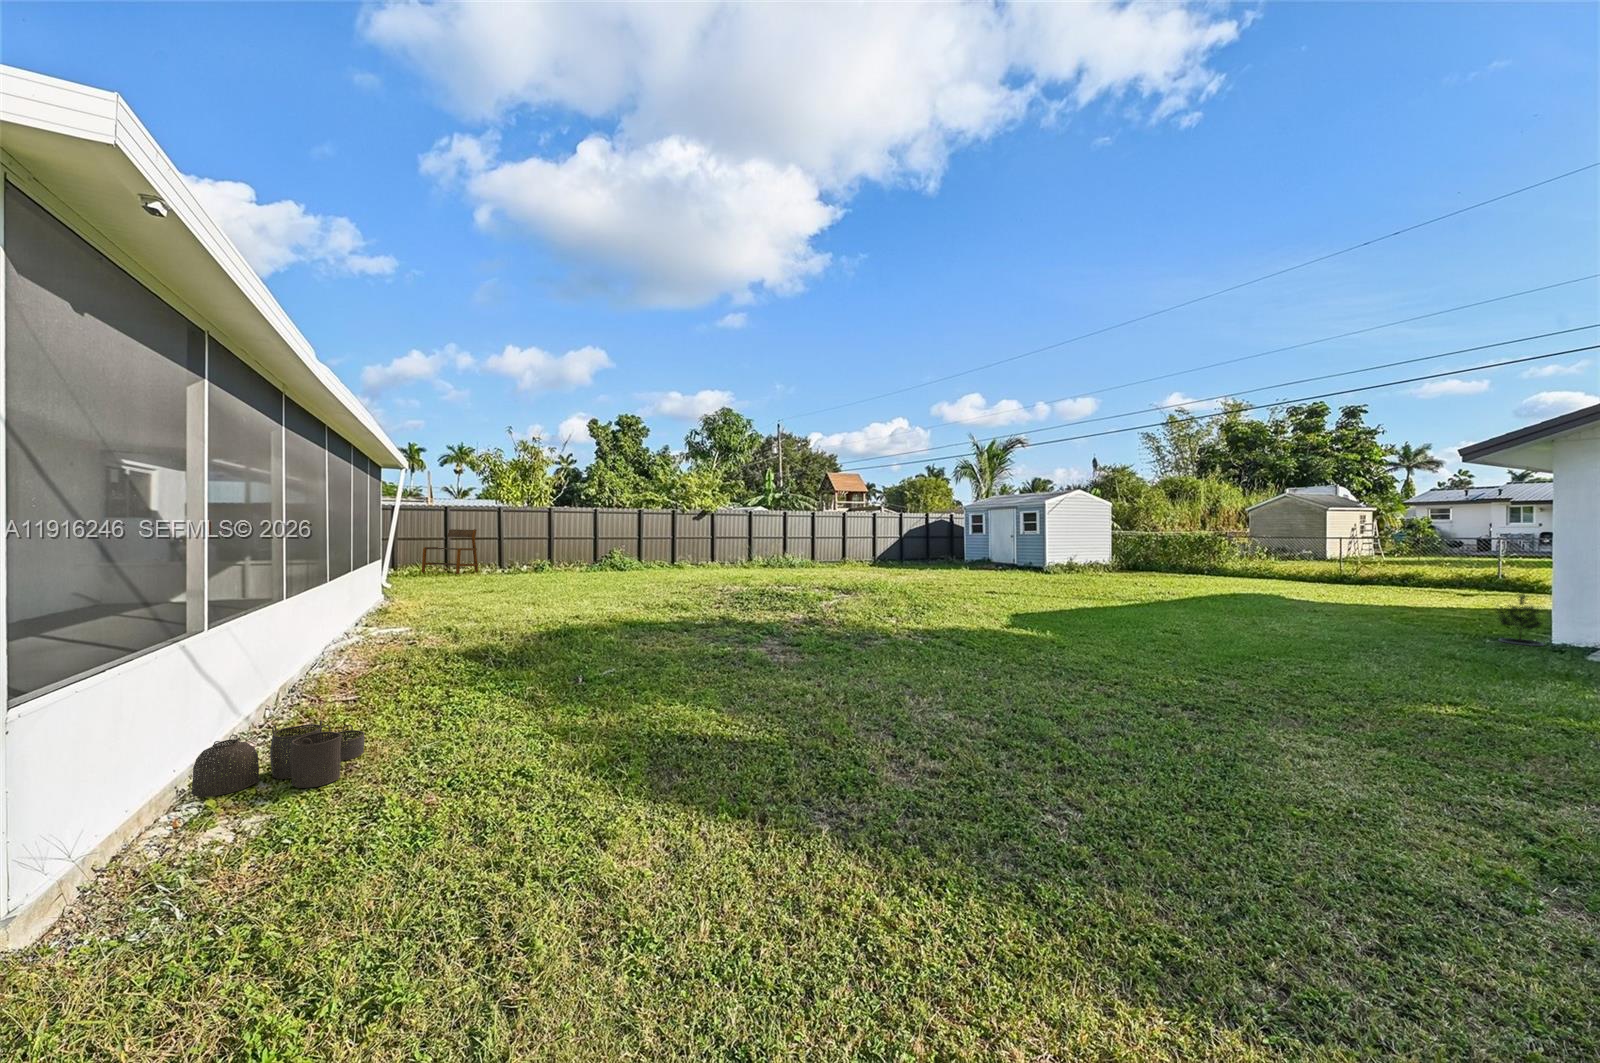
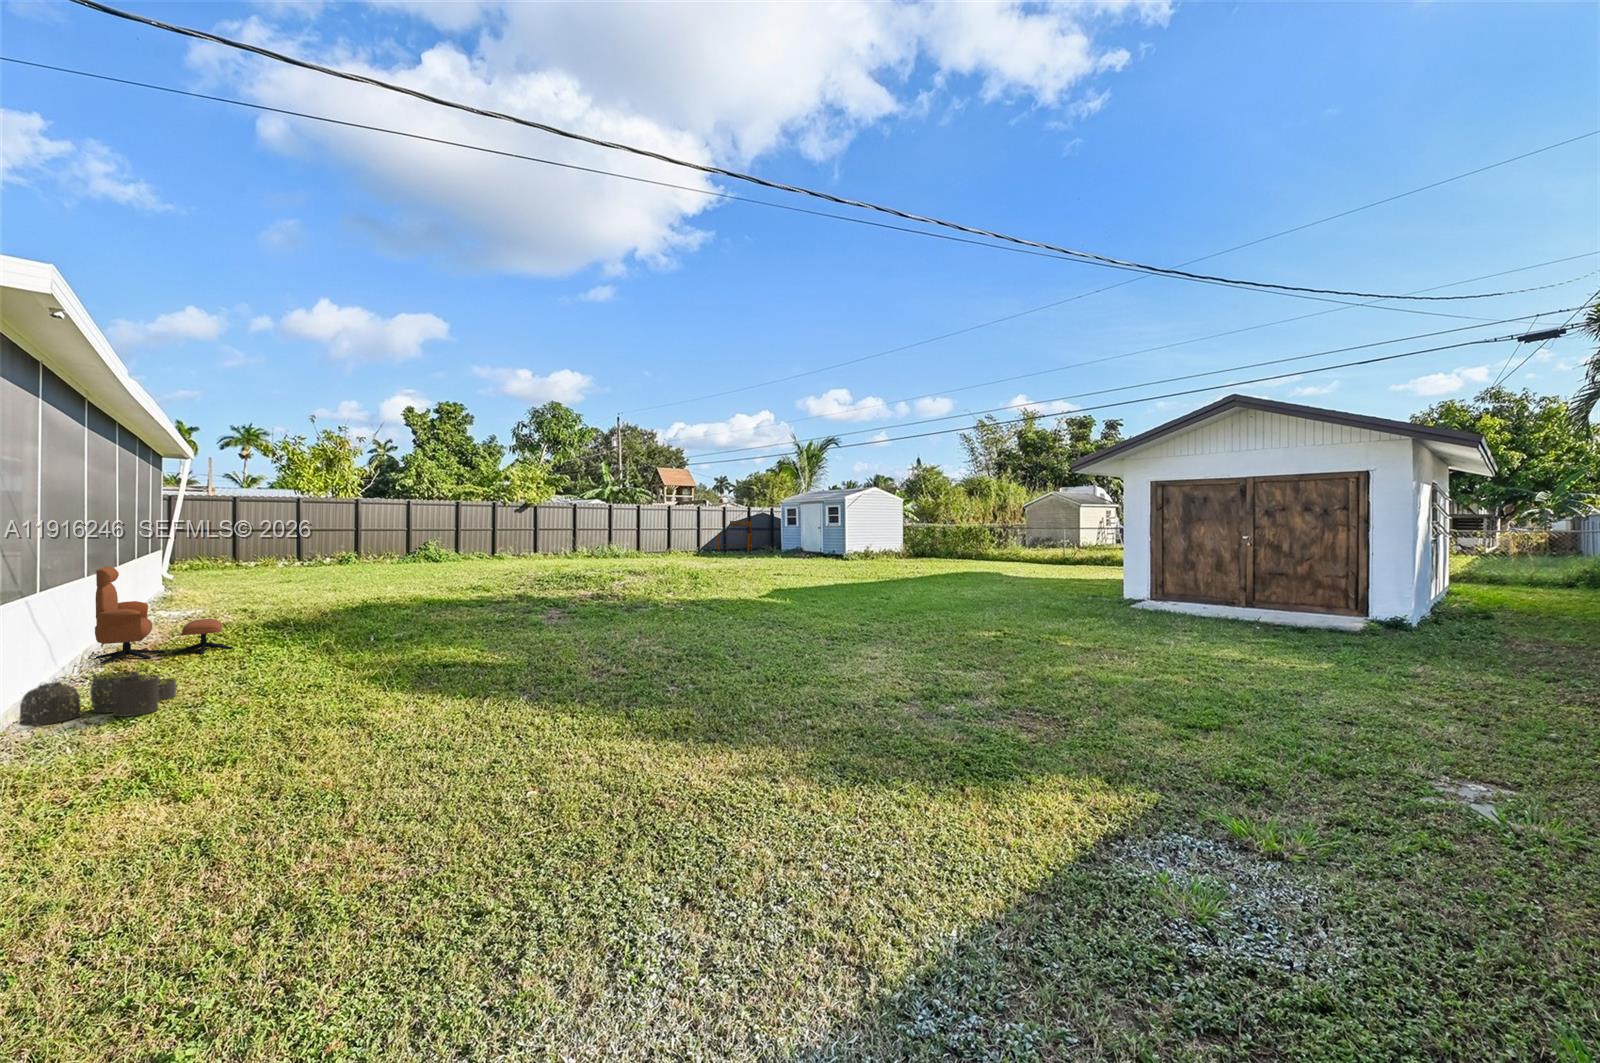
bench: present [422,529,478,574] -> present [718,521,753,551]
lounge chair: none [295,585,433,694] -> present [94,567,233,664]
potted tree: present [1497,592,1544,646] -> none [1109,560,1138,601]

